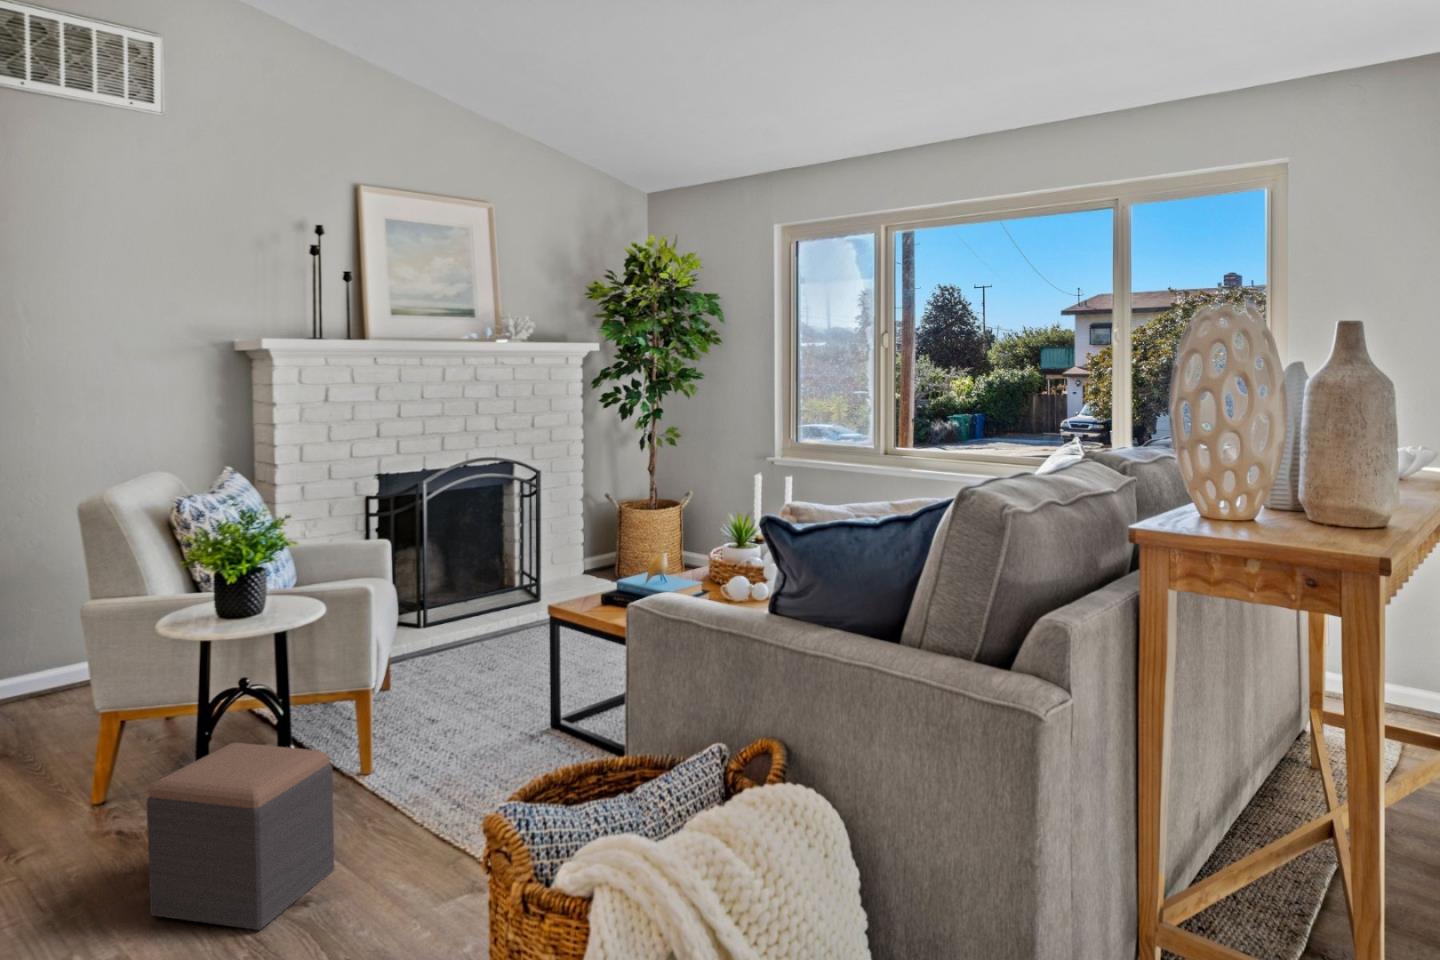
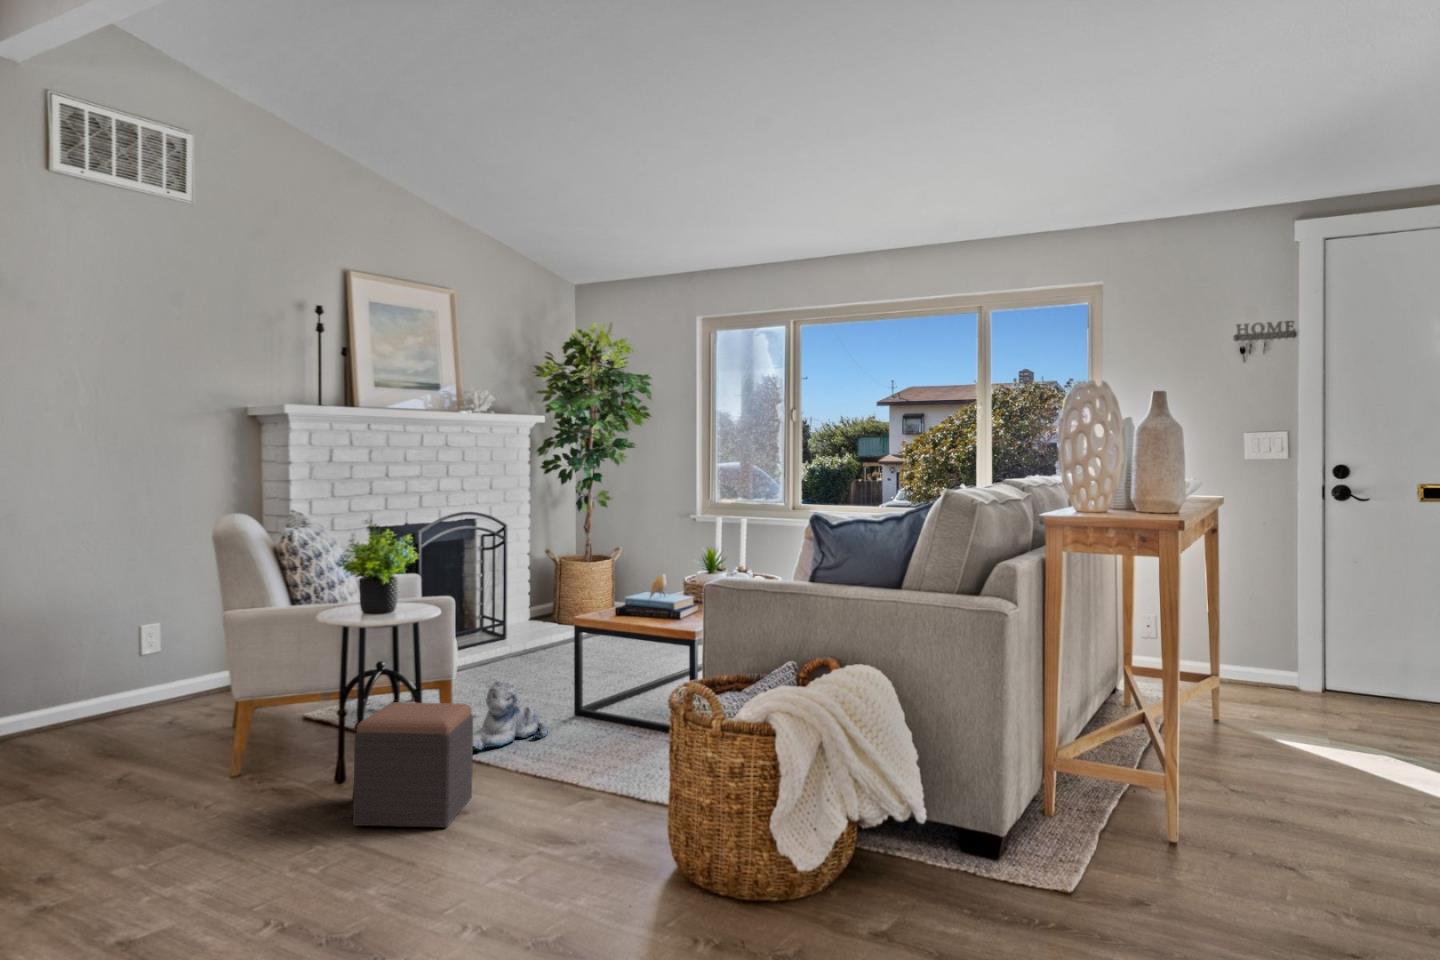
plush toy: none [383,692,505,782] -> present [473,682,547,749]

